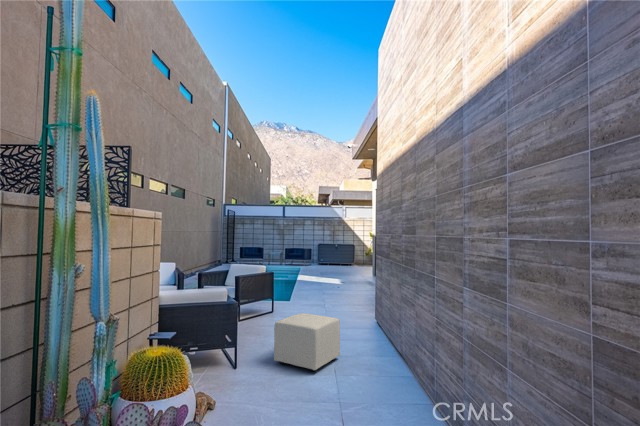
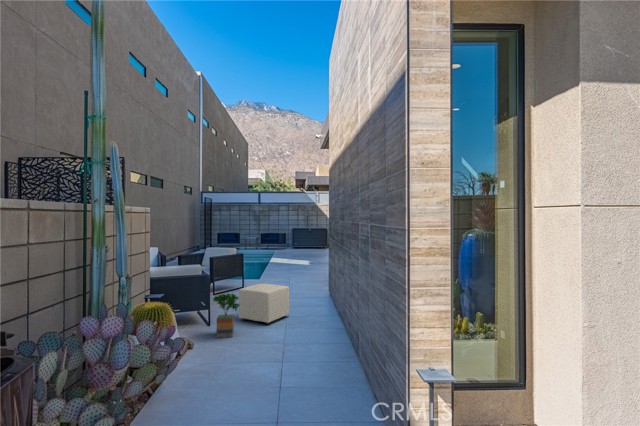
potted tree: none [241,330,281,395] -> present [213,294,240,338]

